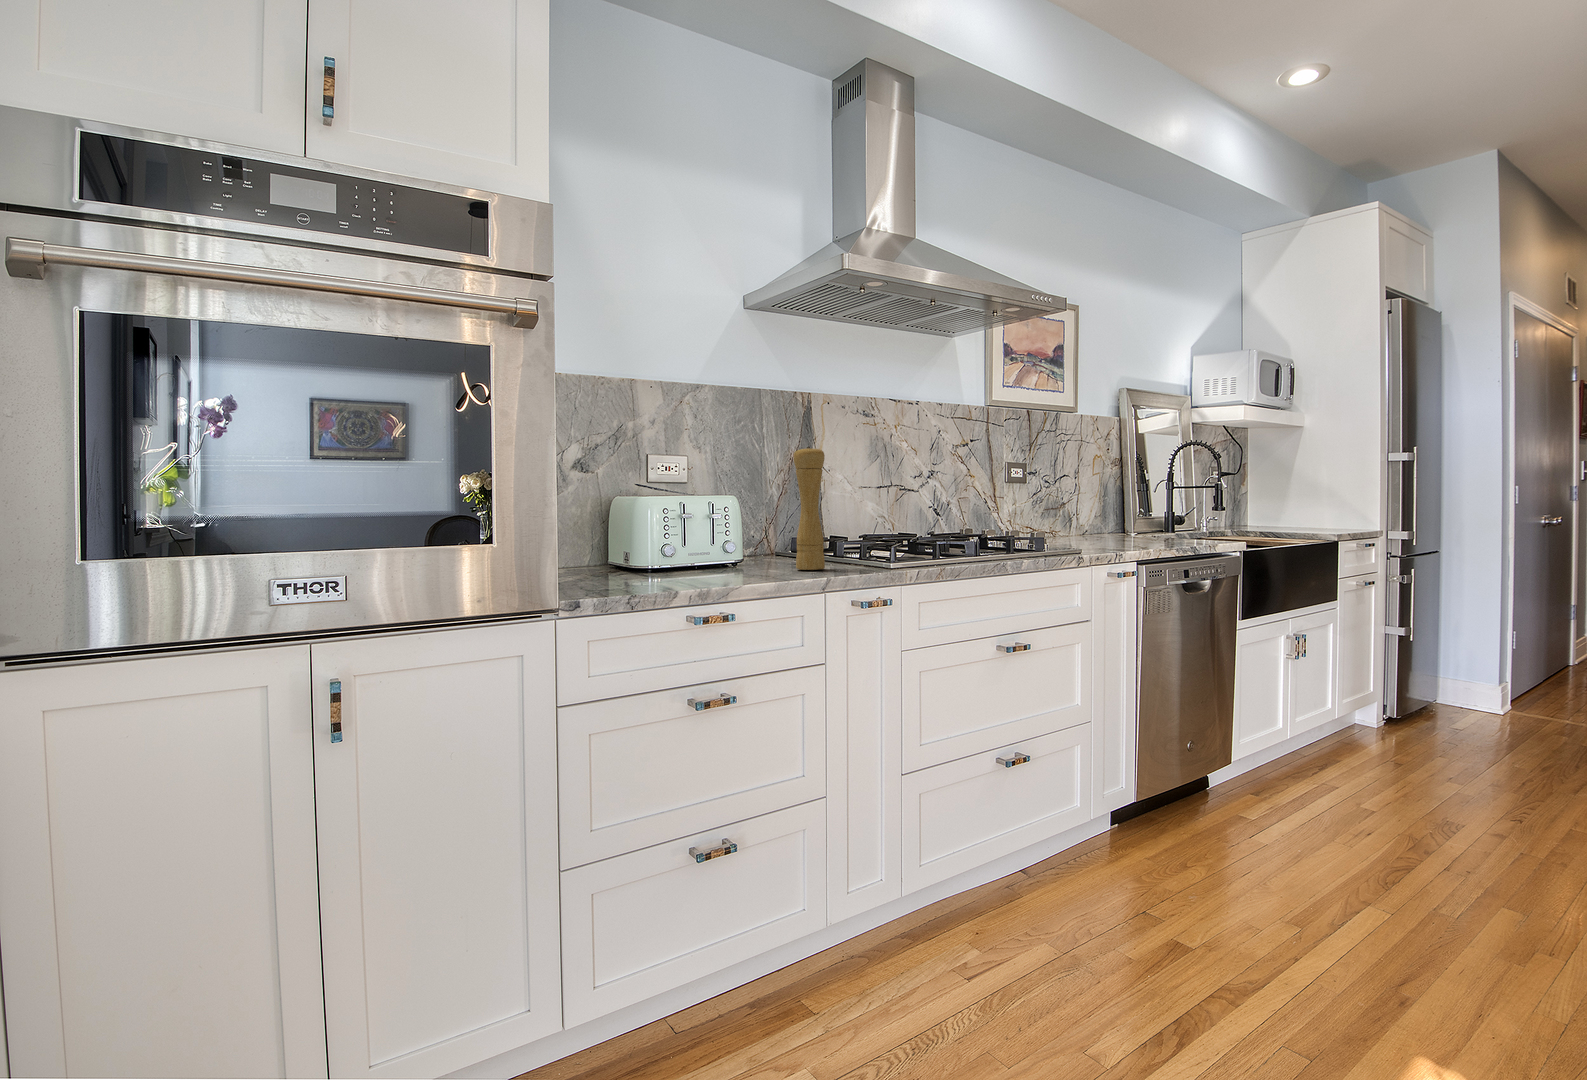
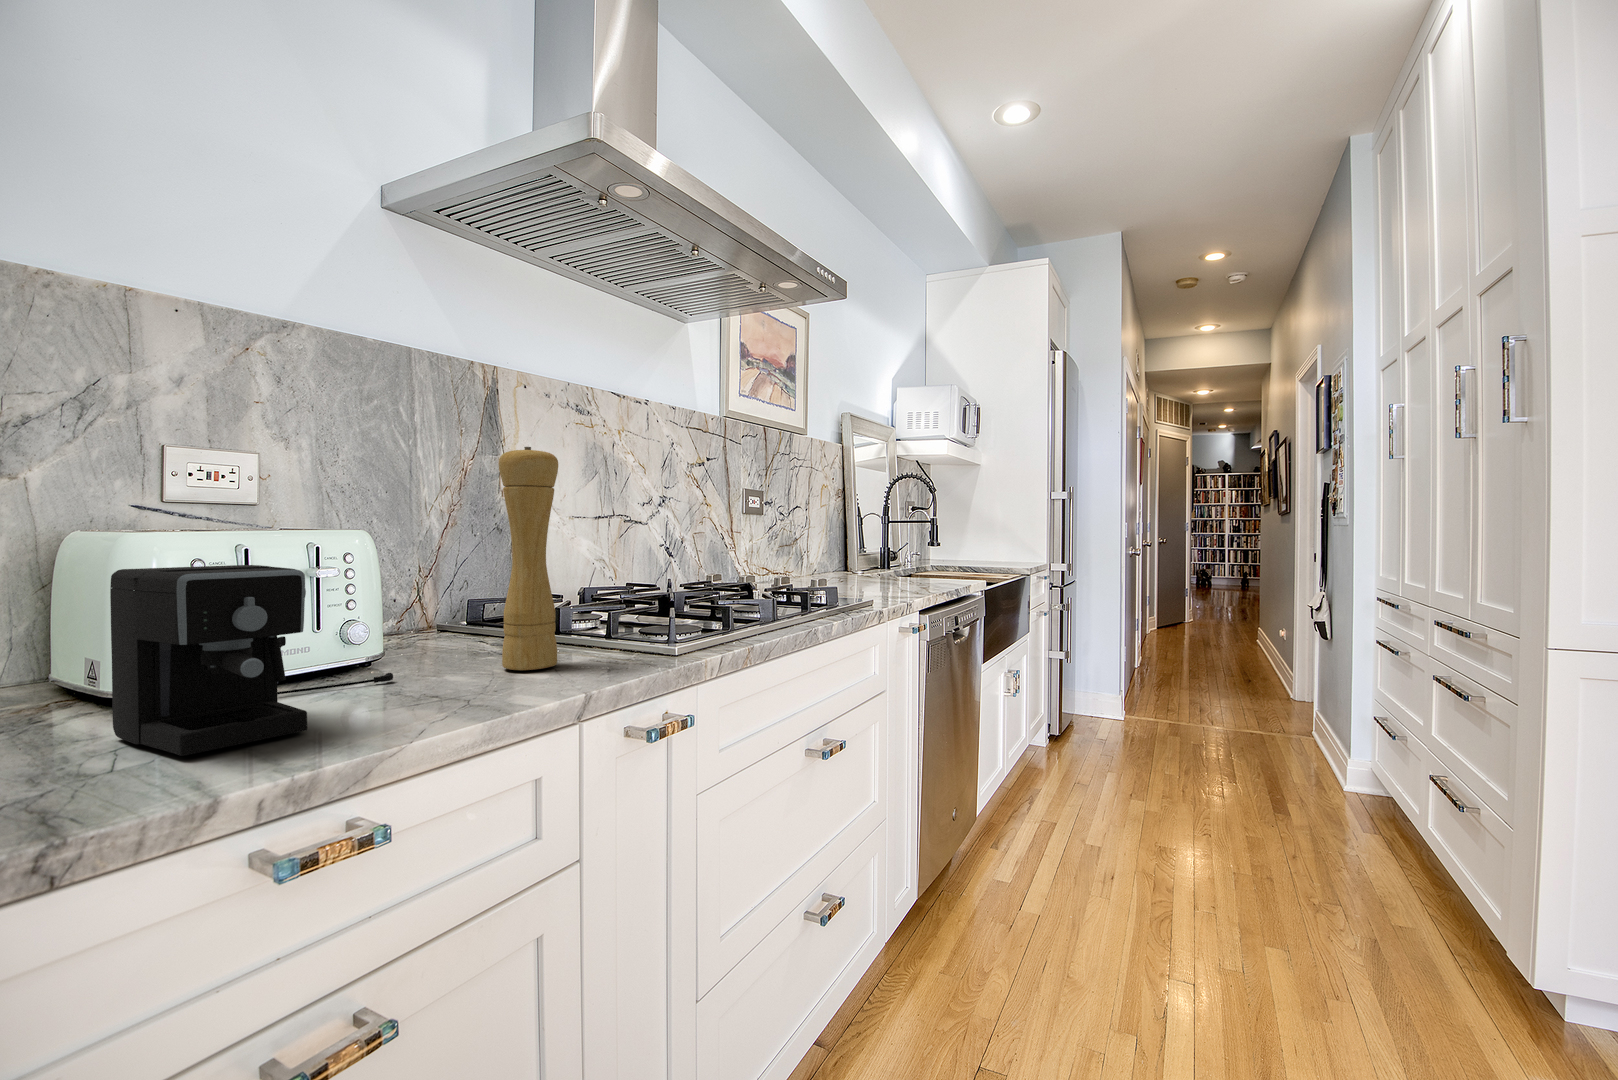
coffee maker: none [636,510,744,583] -> present [110,565,393,756]

